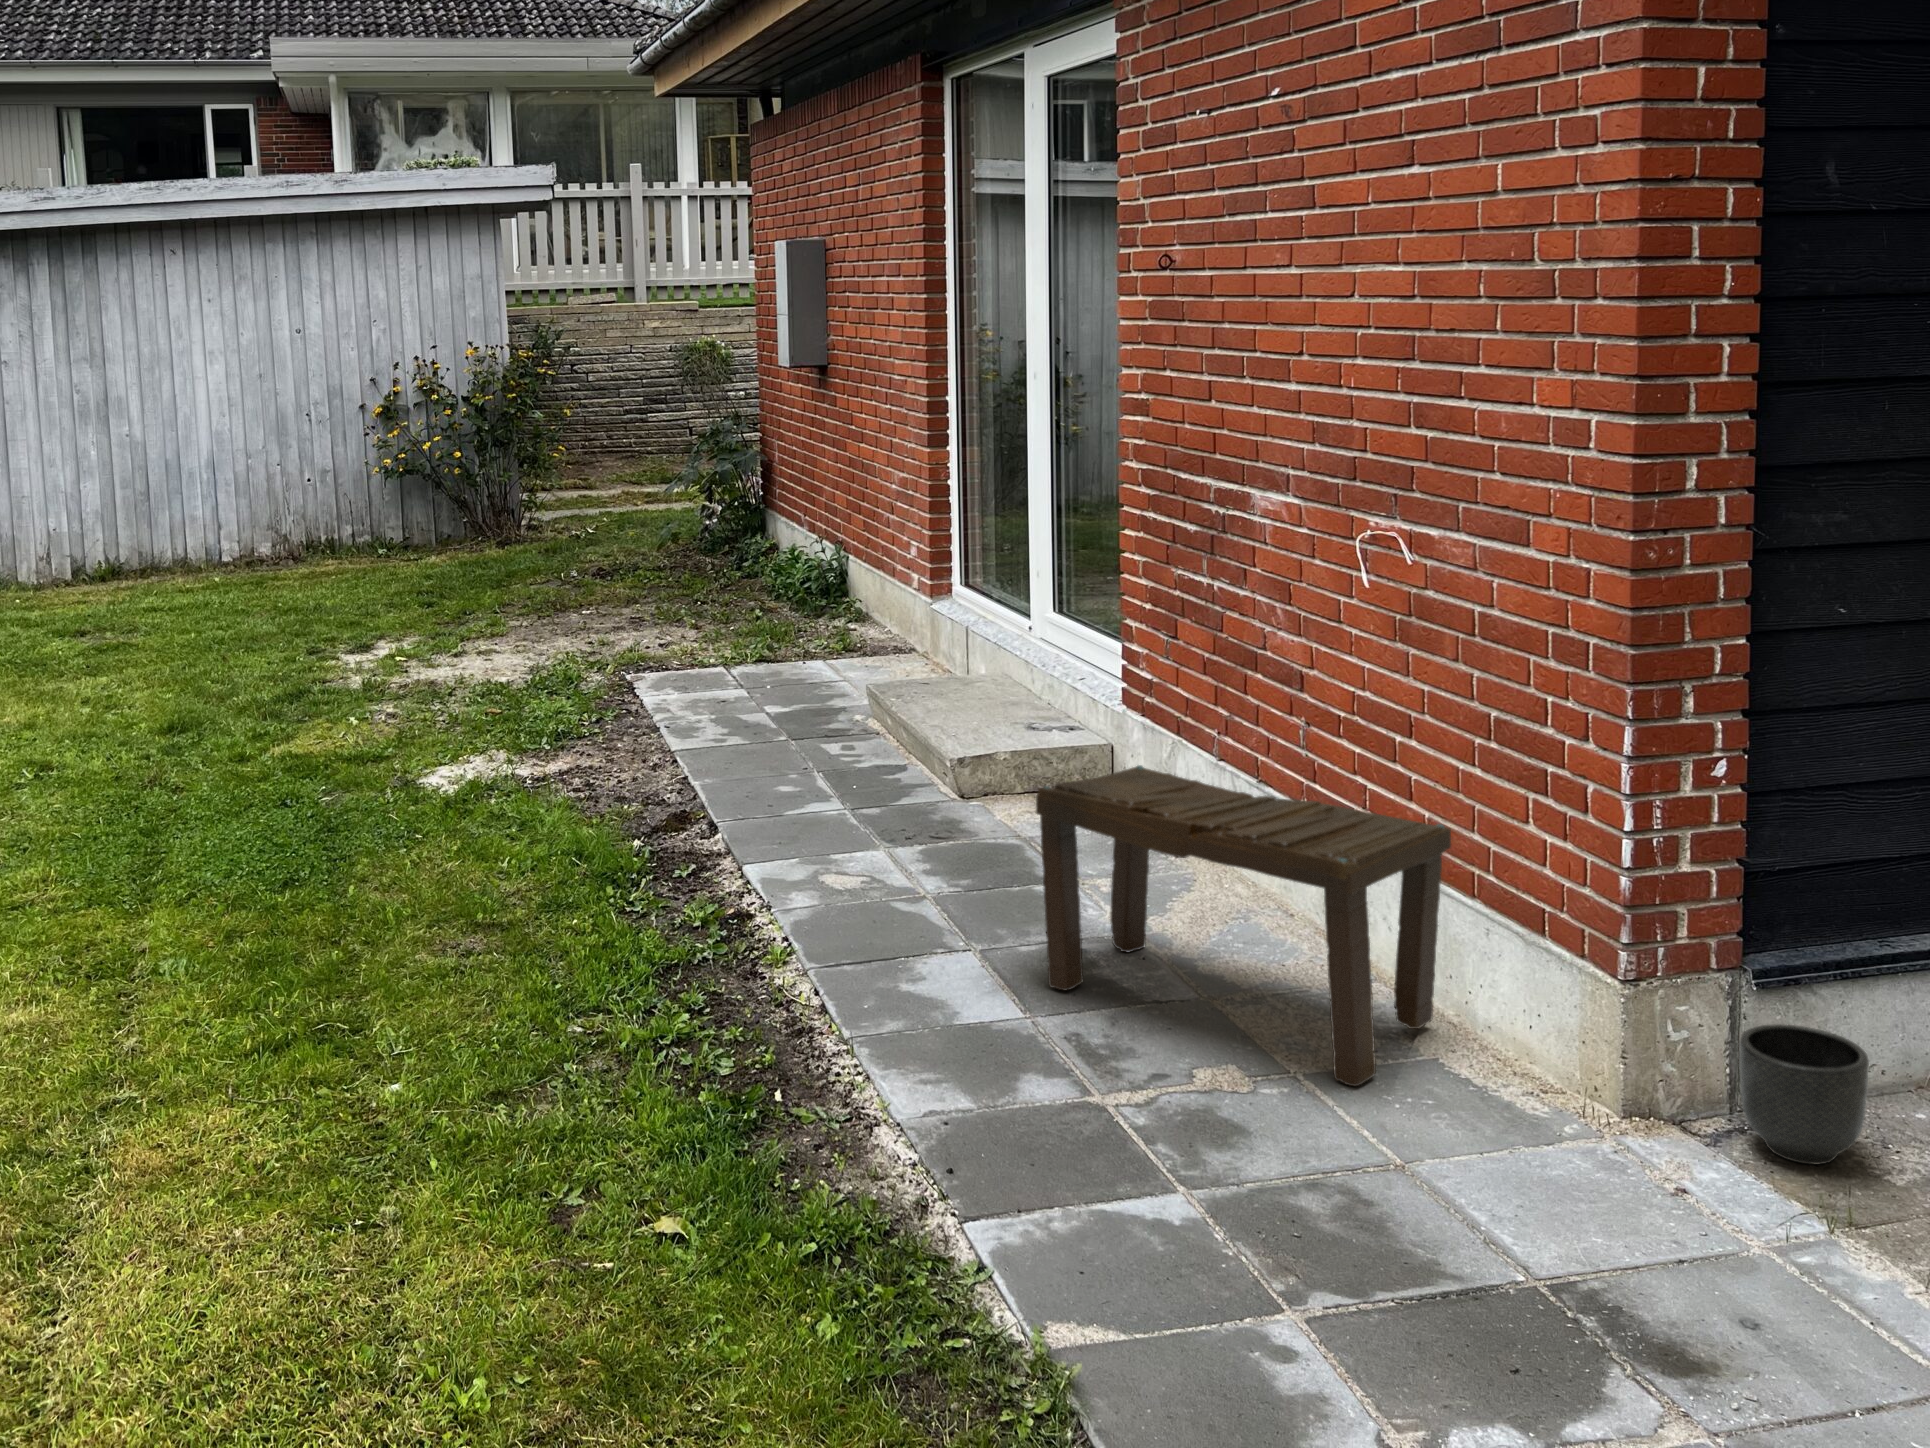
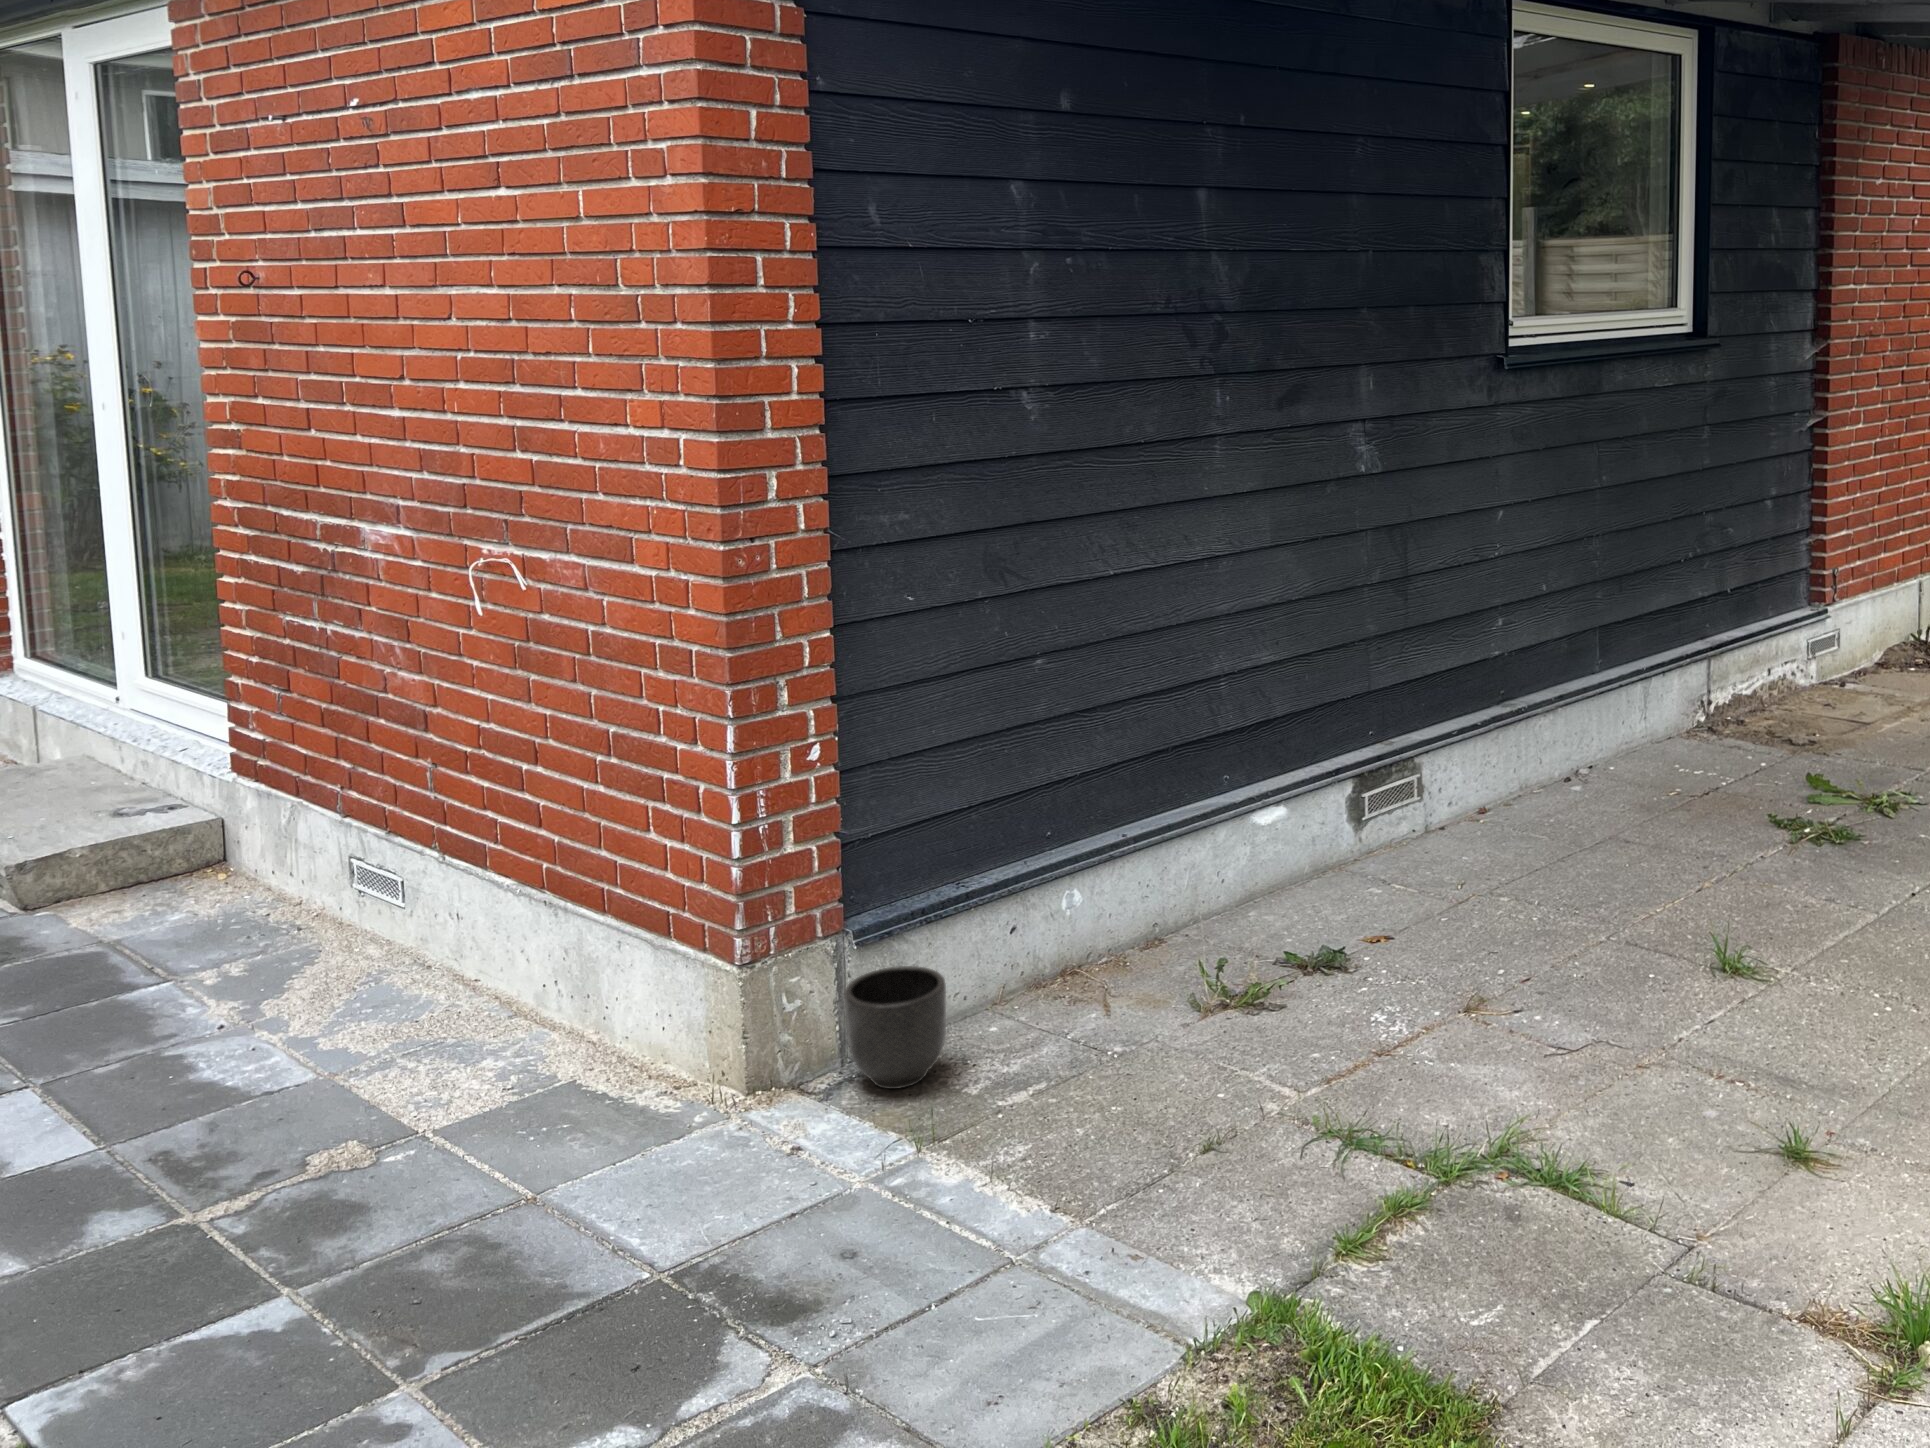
bench: present [1036,765,1451,1086] -> none [74,844,580,1141]

